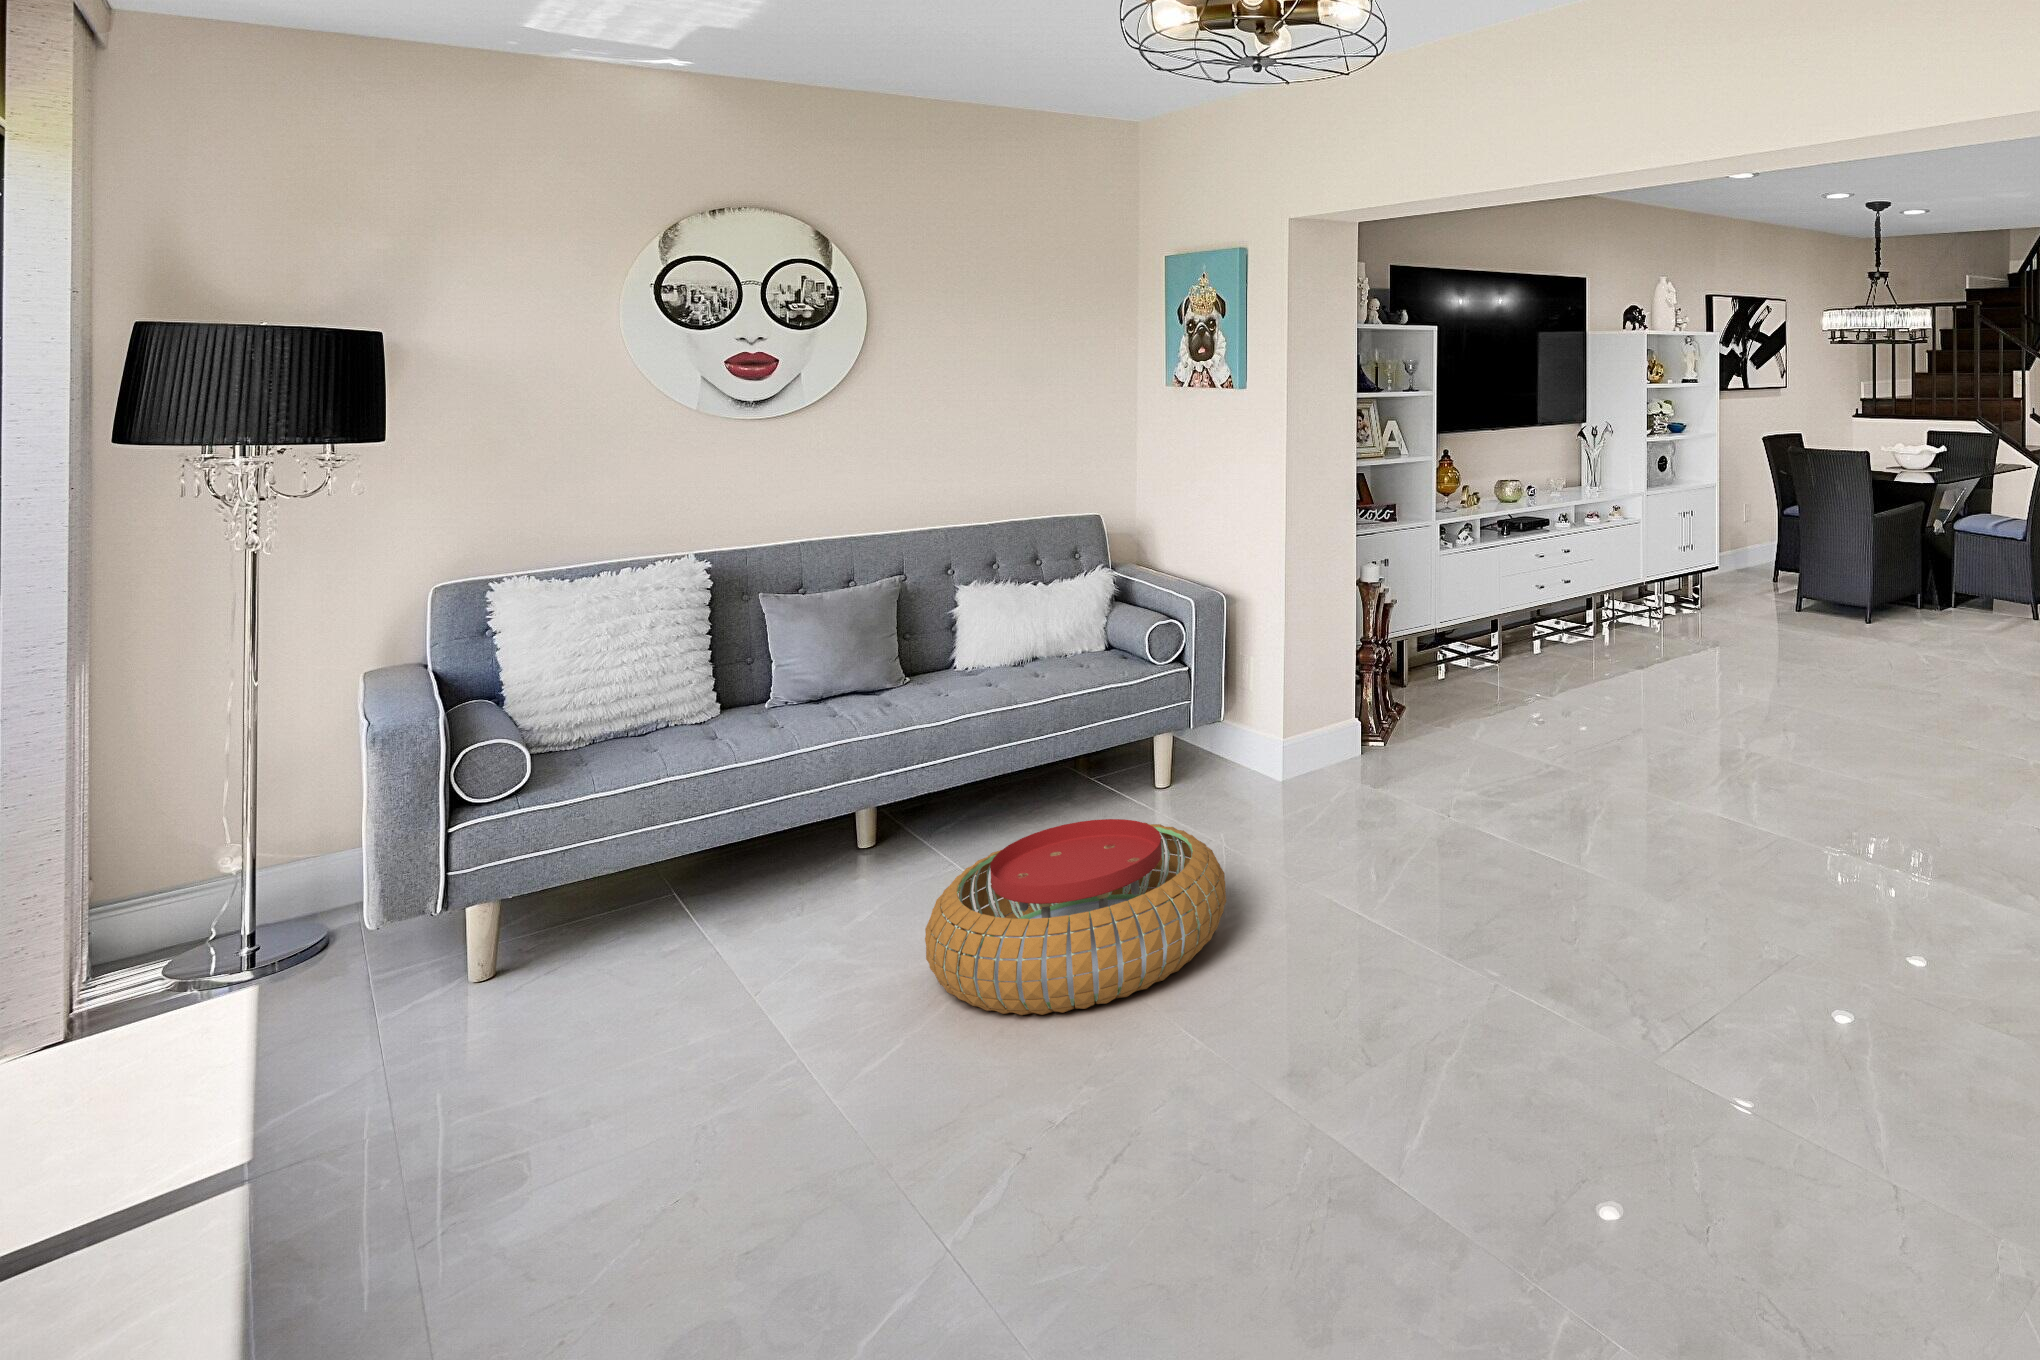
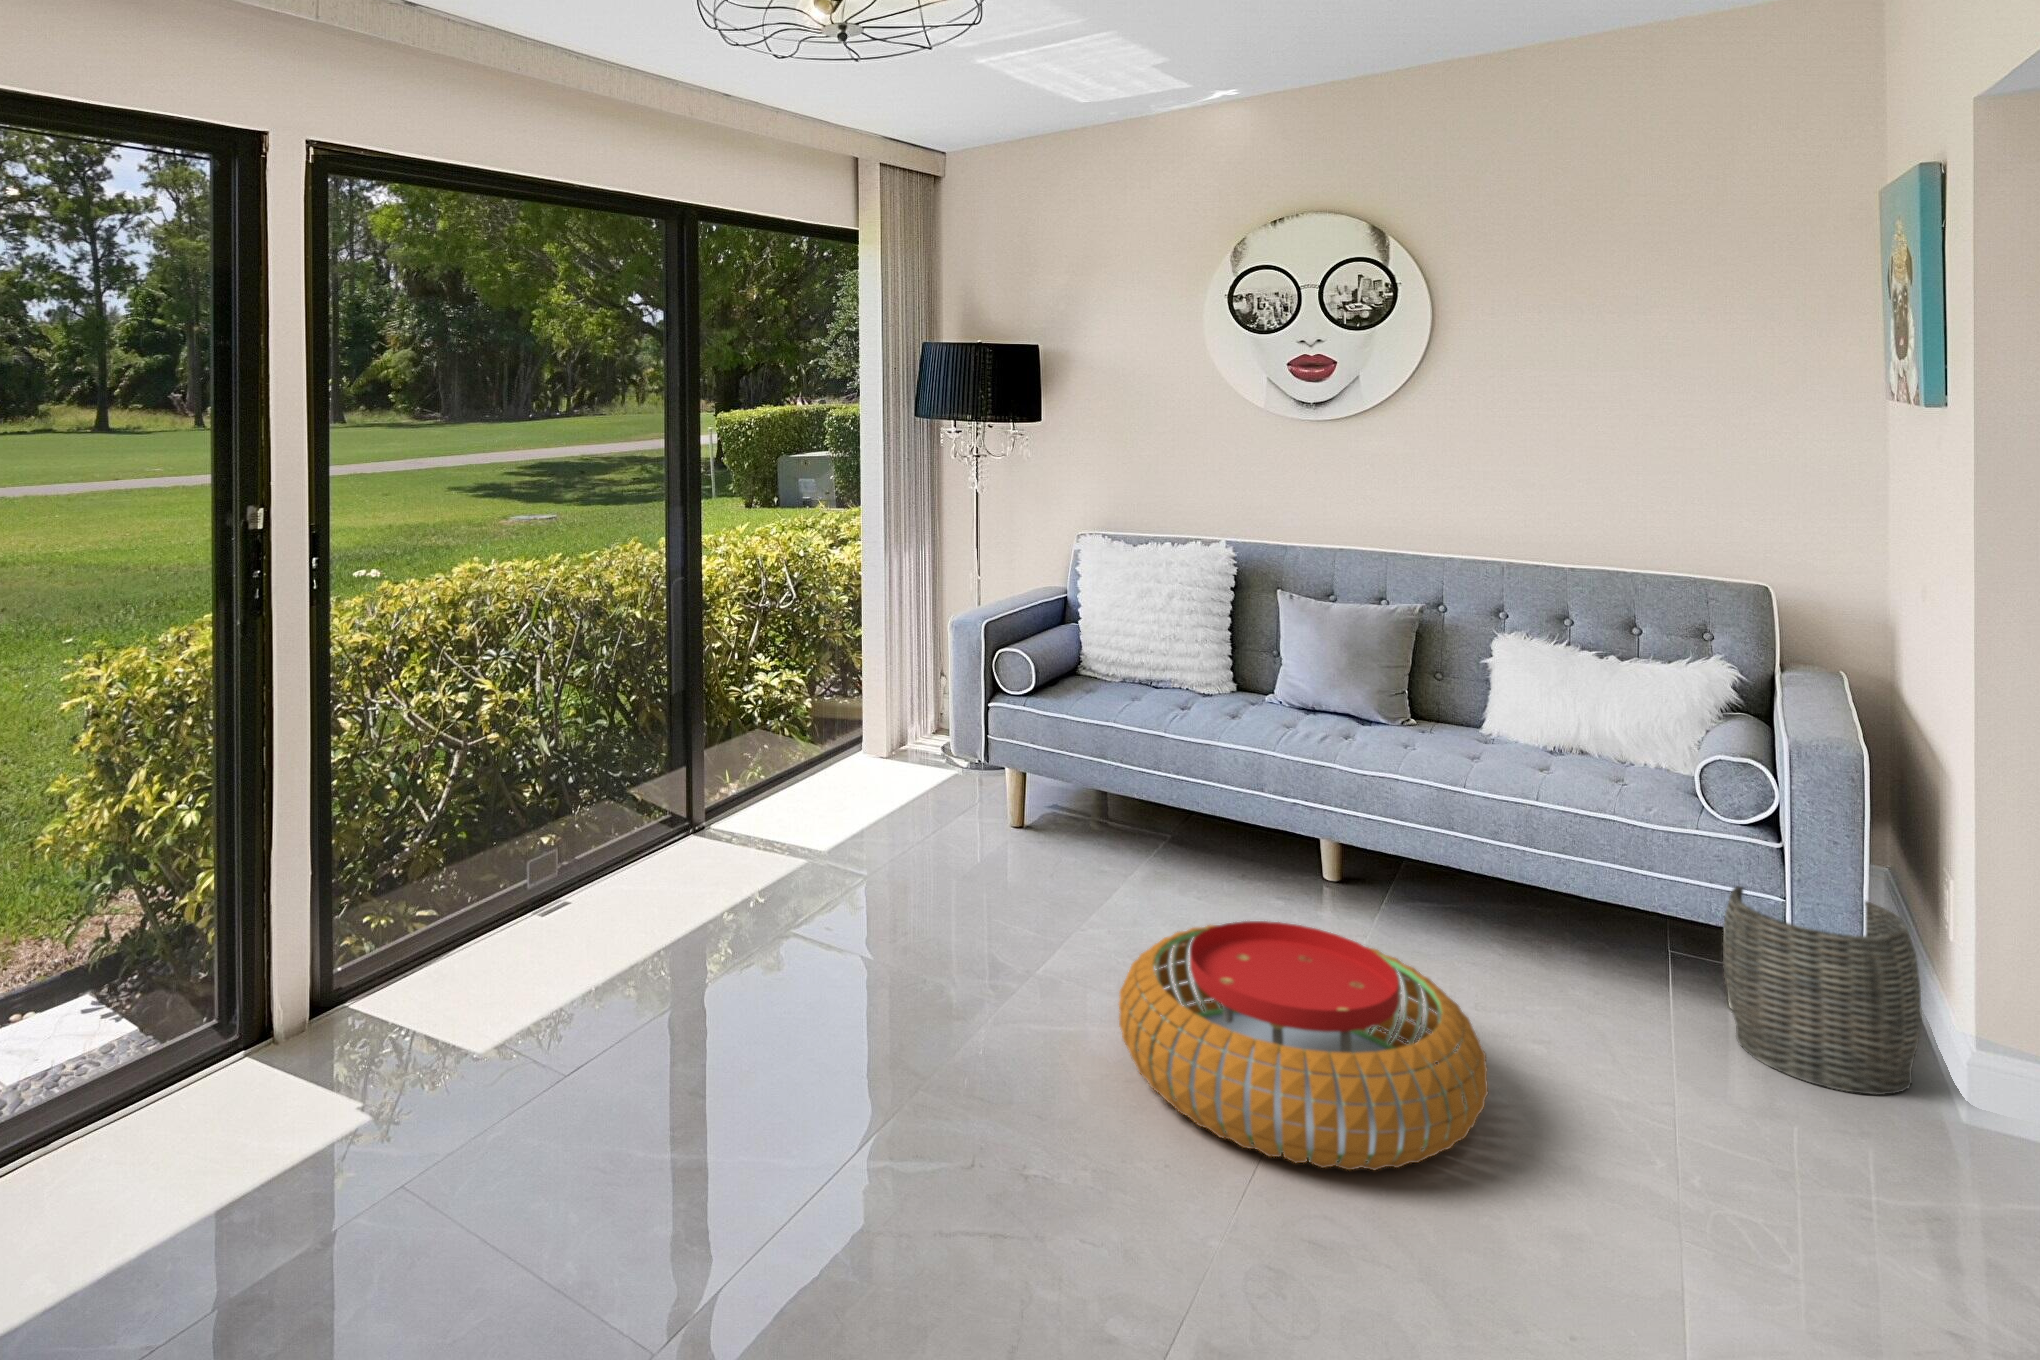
woven basket: none [1190,680,1287,801] -> present [1723,886,1922,1095]

